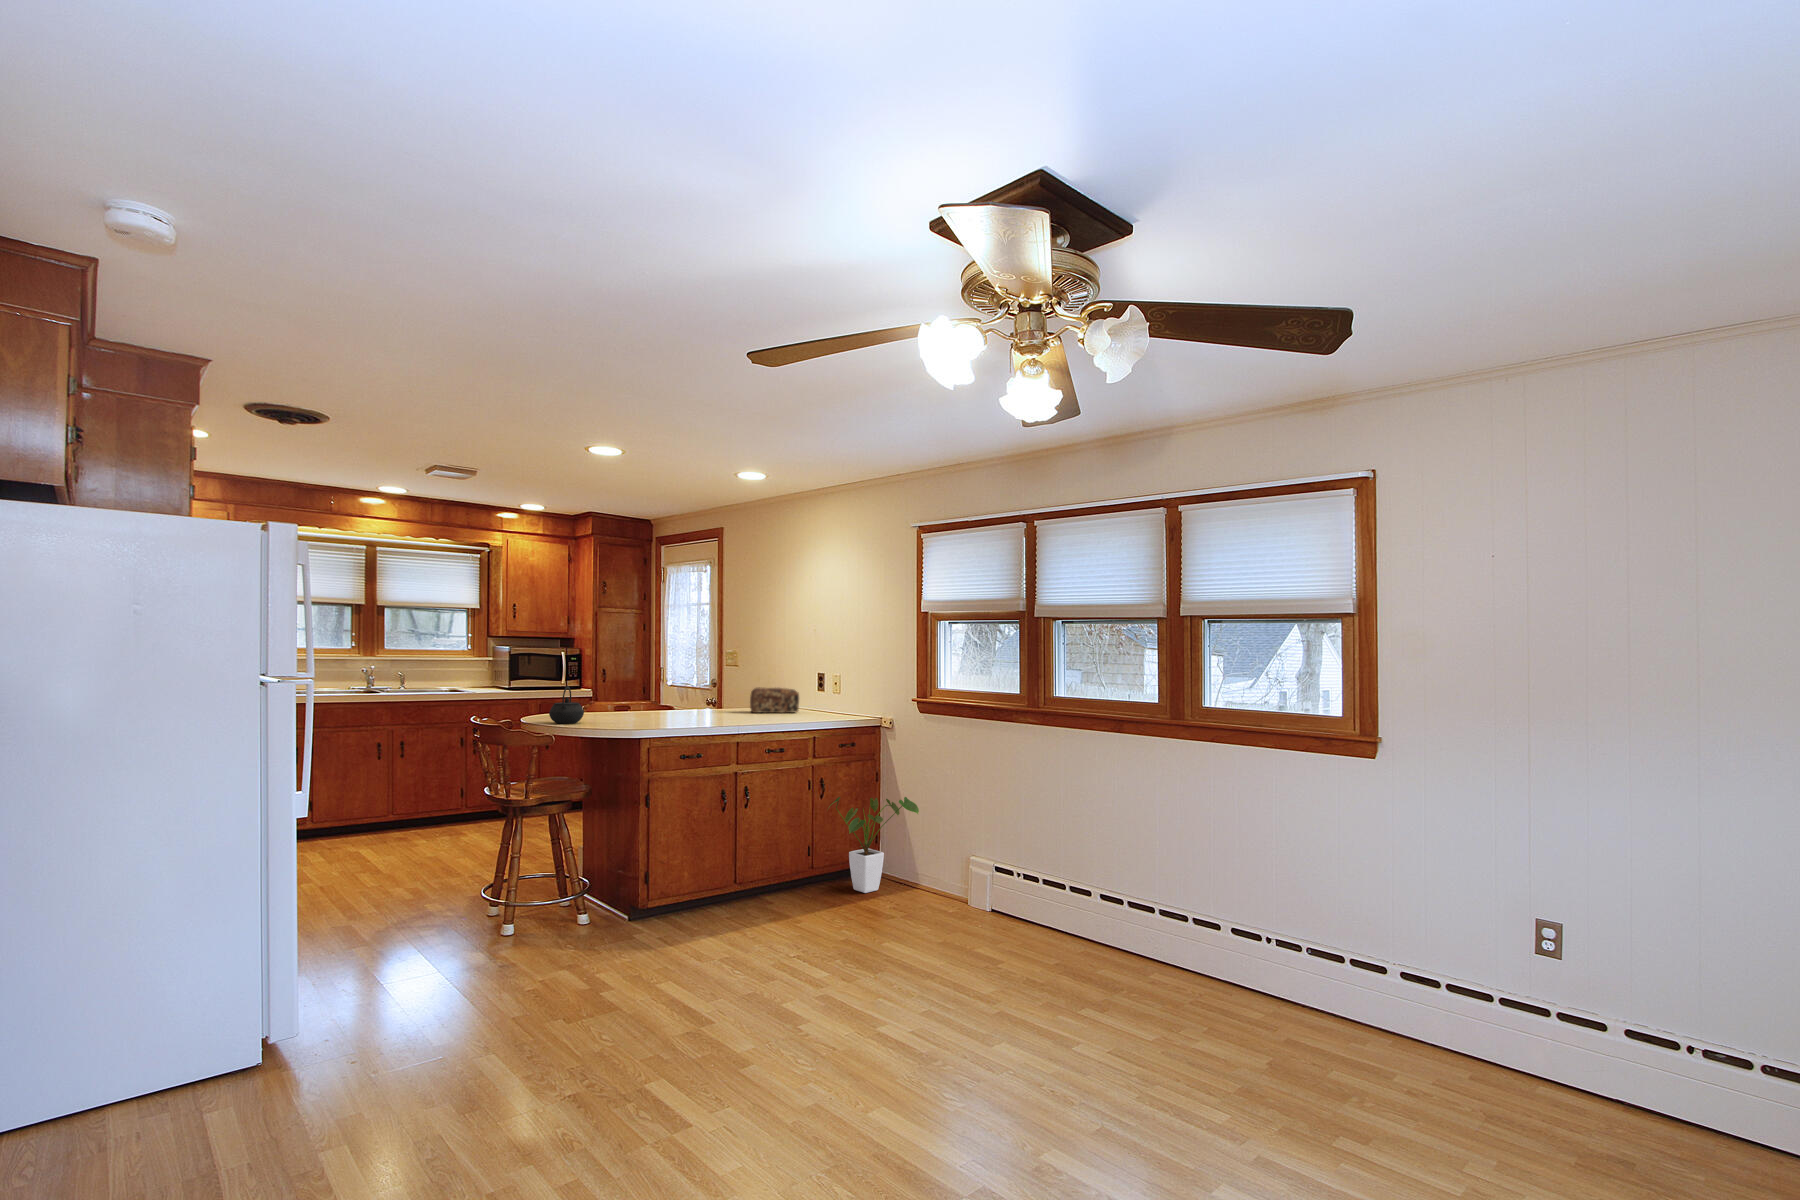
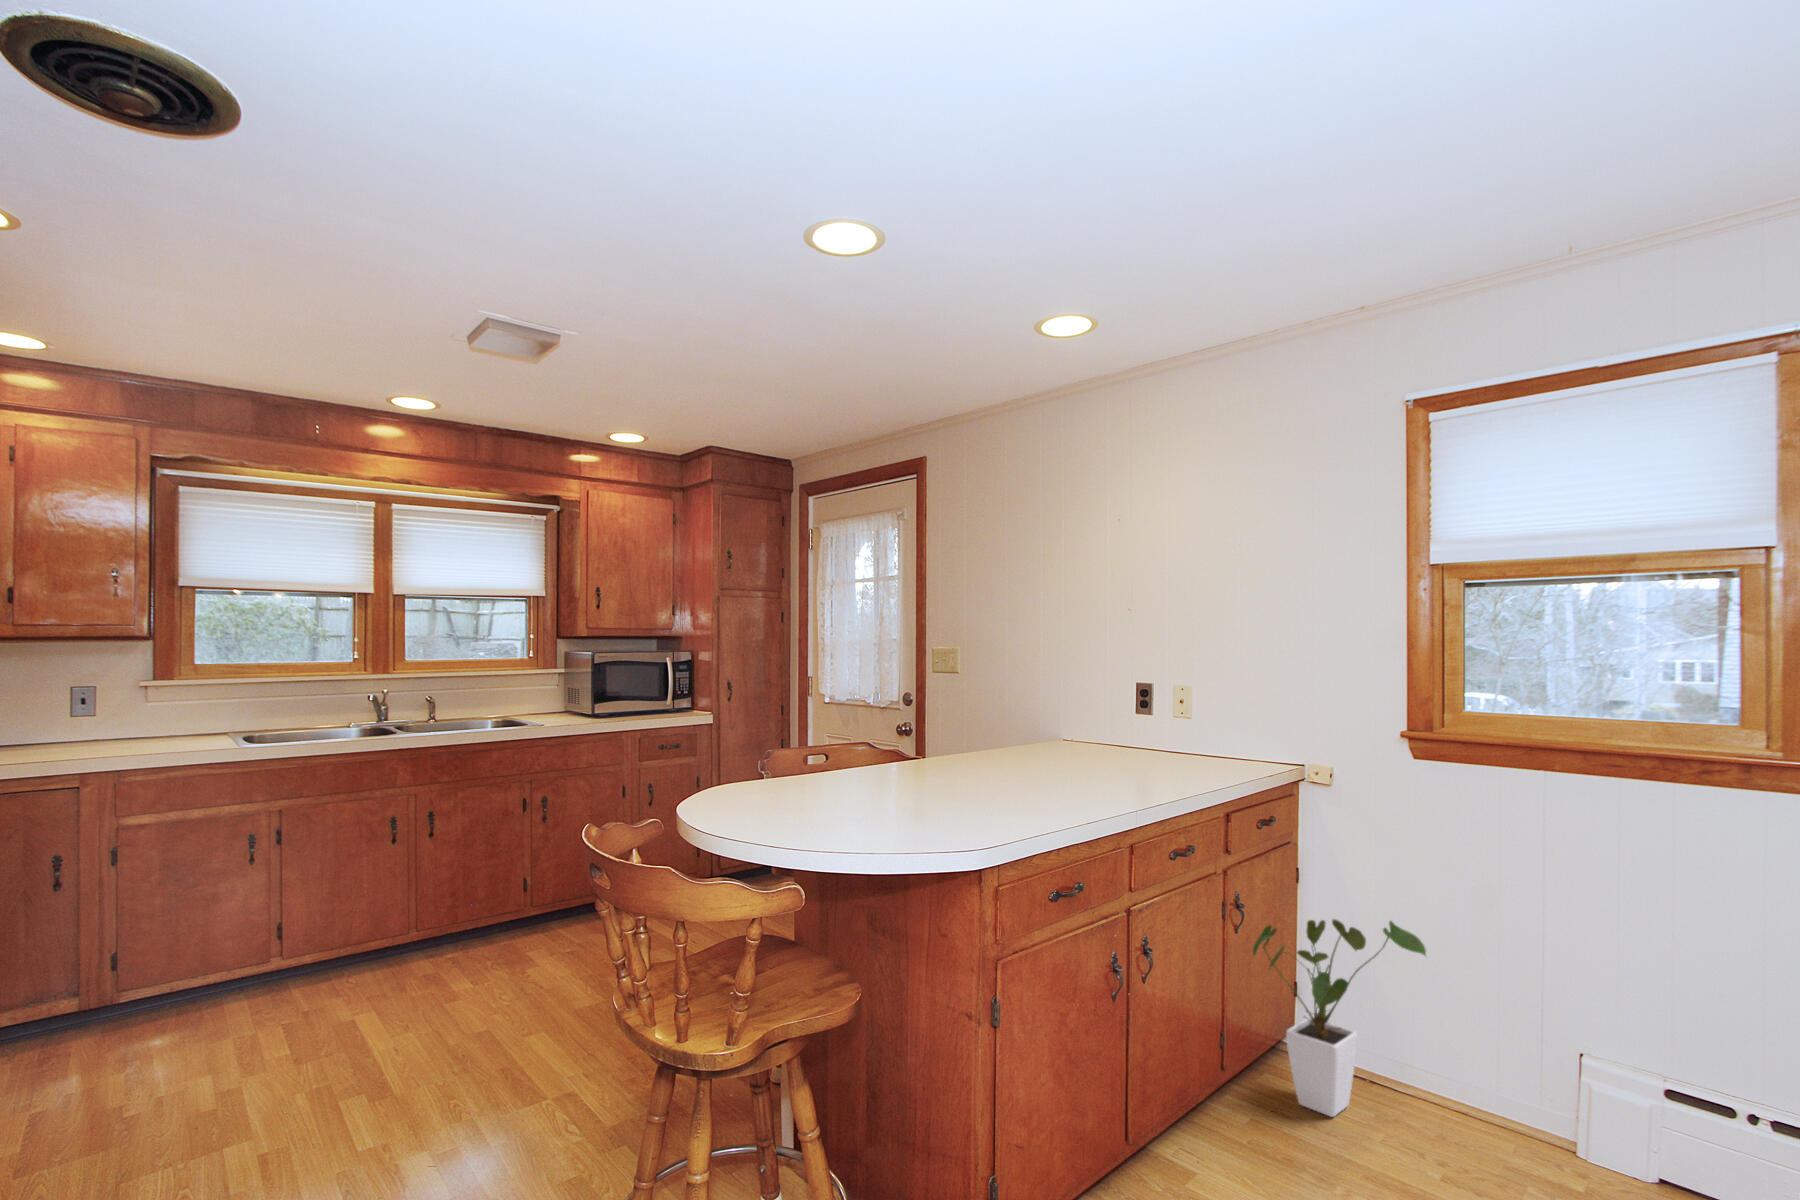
kettle: present [549,686,584,724] -> none [717,723,785,802]
bread loaf: present [750,687,799,713] -> none [1018,709,1109,755]

